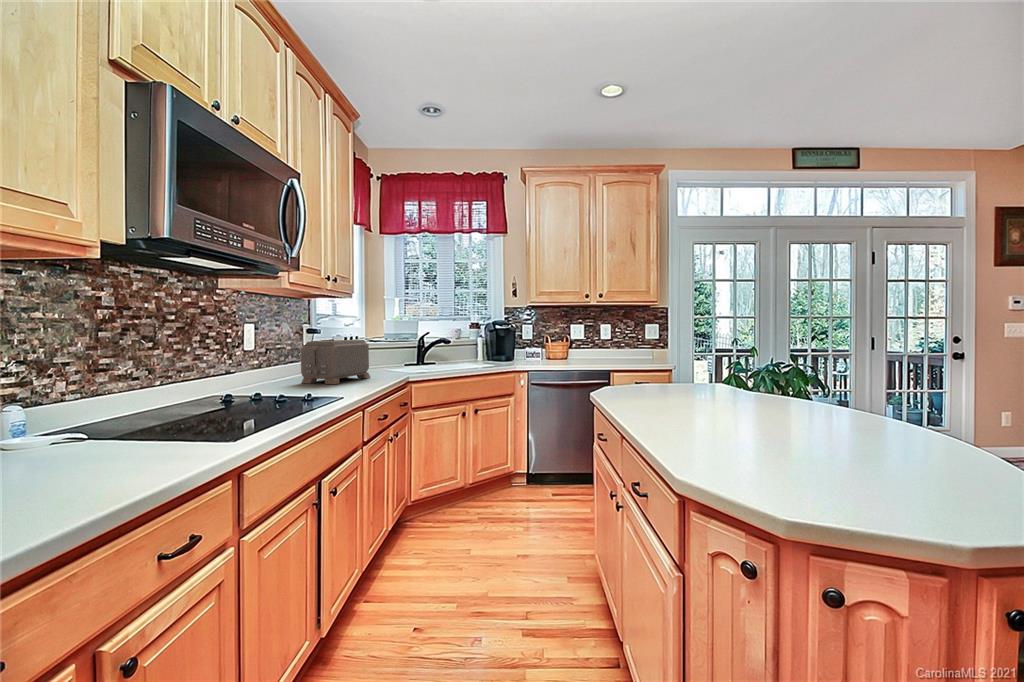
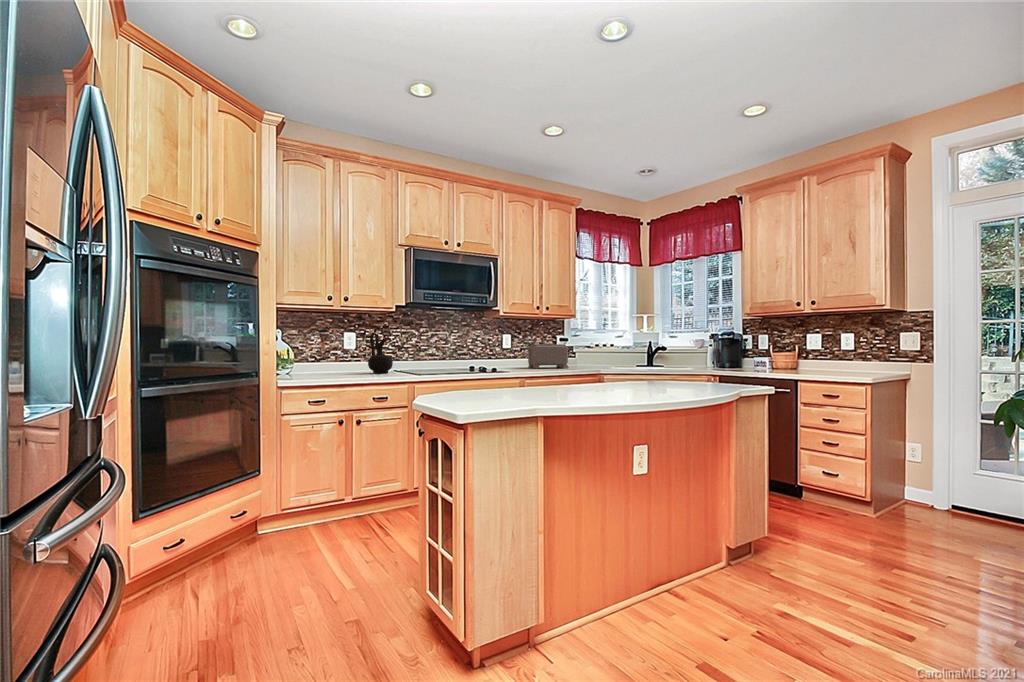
ceramic jug: none [72,328,179,468] -> present [368,333,393,373]

